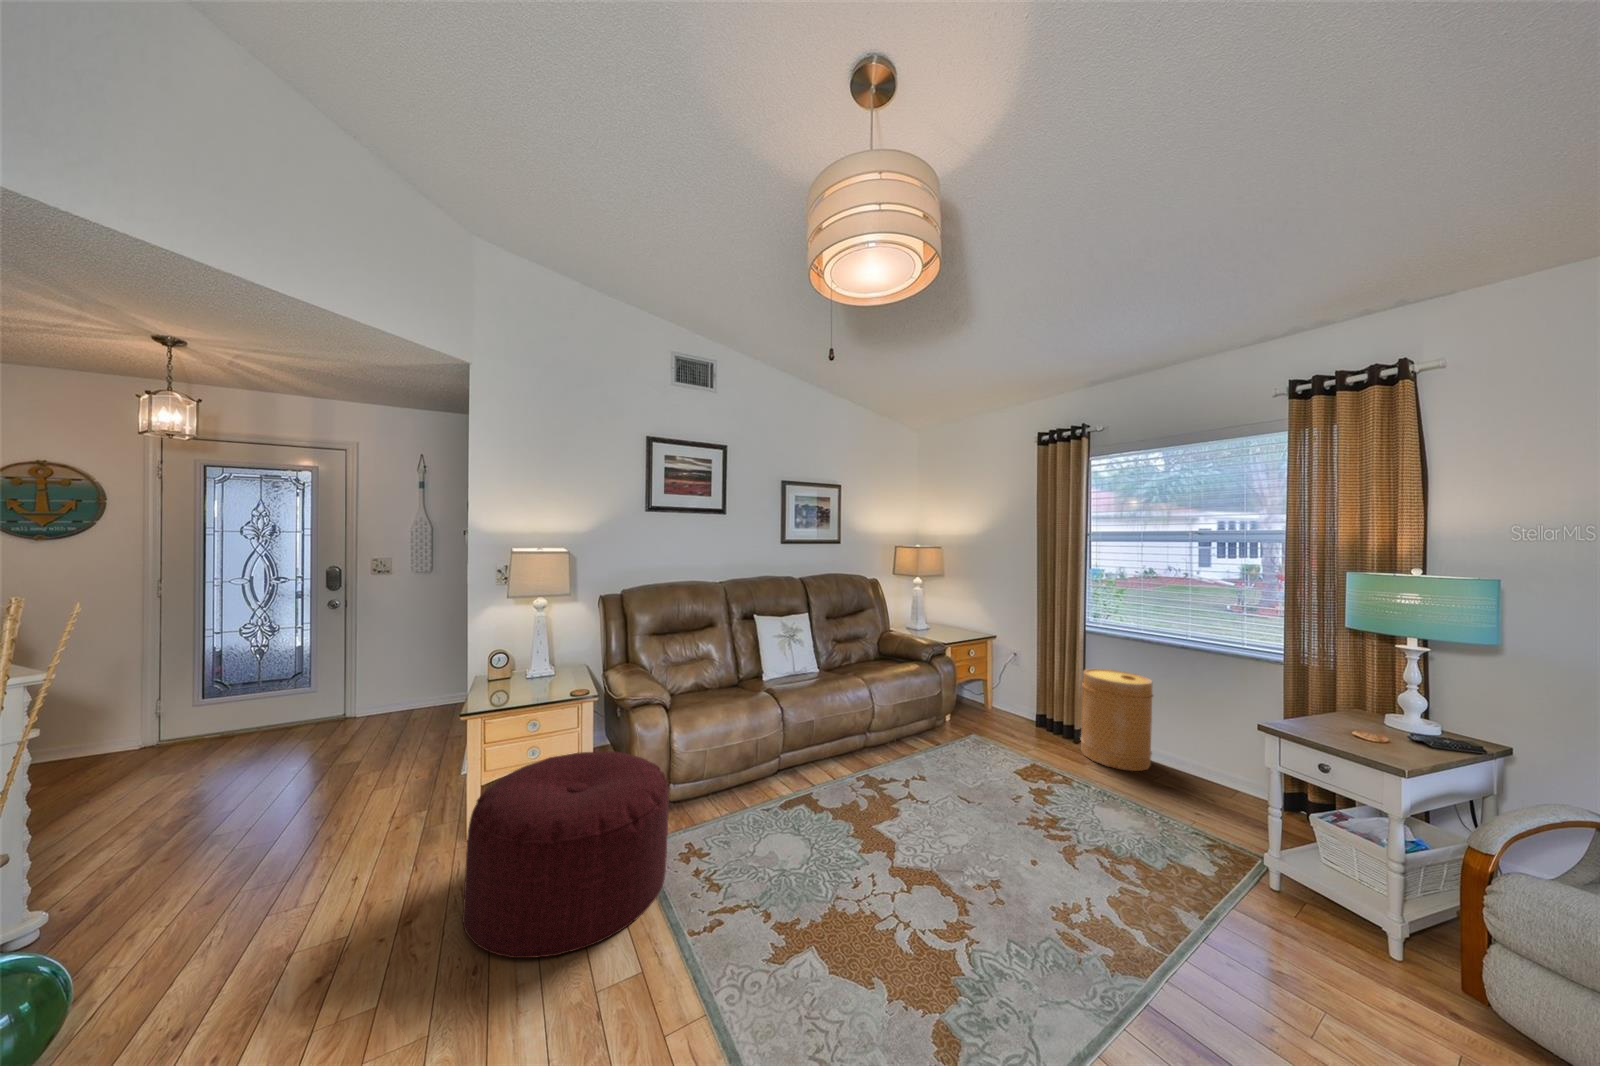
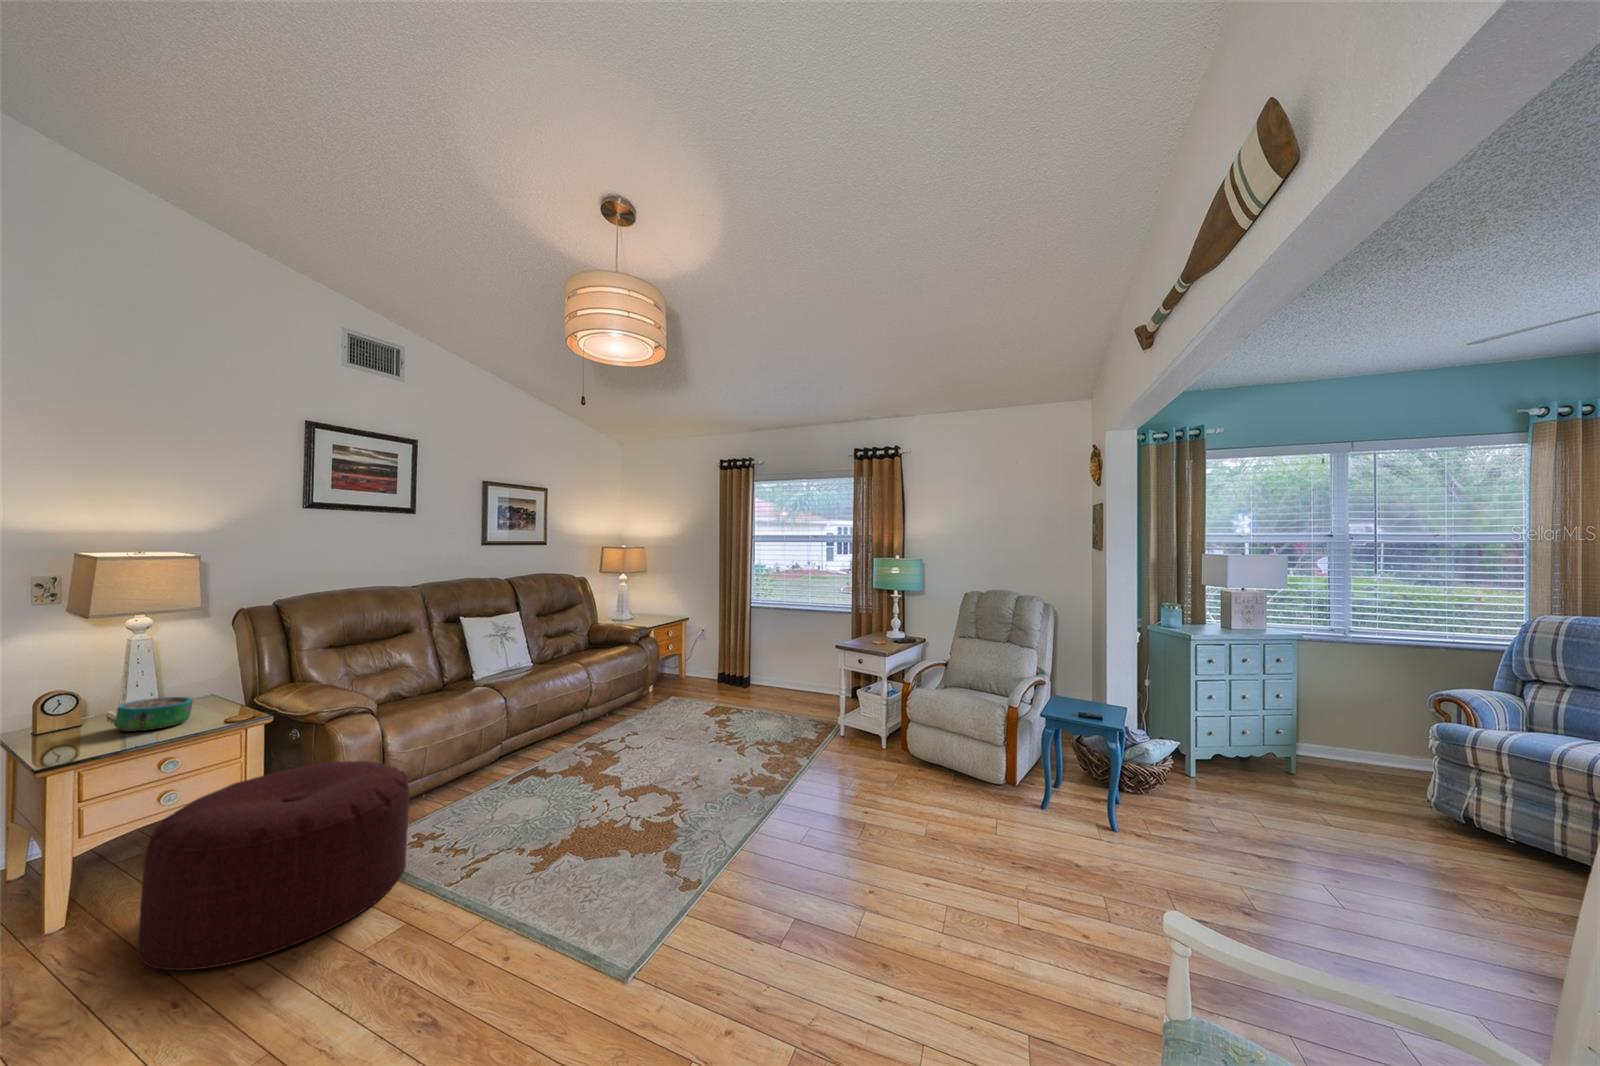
decorative bowl: none [505,665,550,693] -> present [115,697,193,731]
basket: present [1080,669,1153,771] -> none [747,634,791,700]

